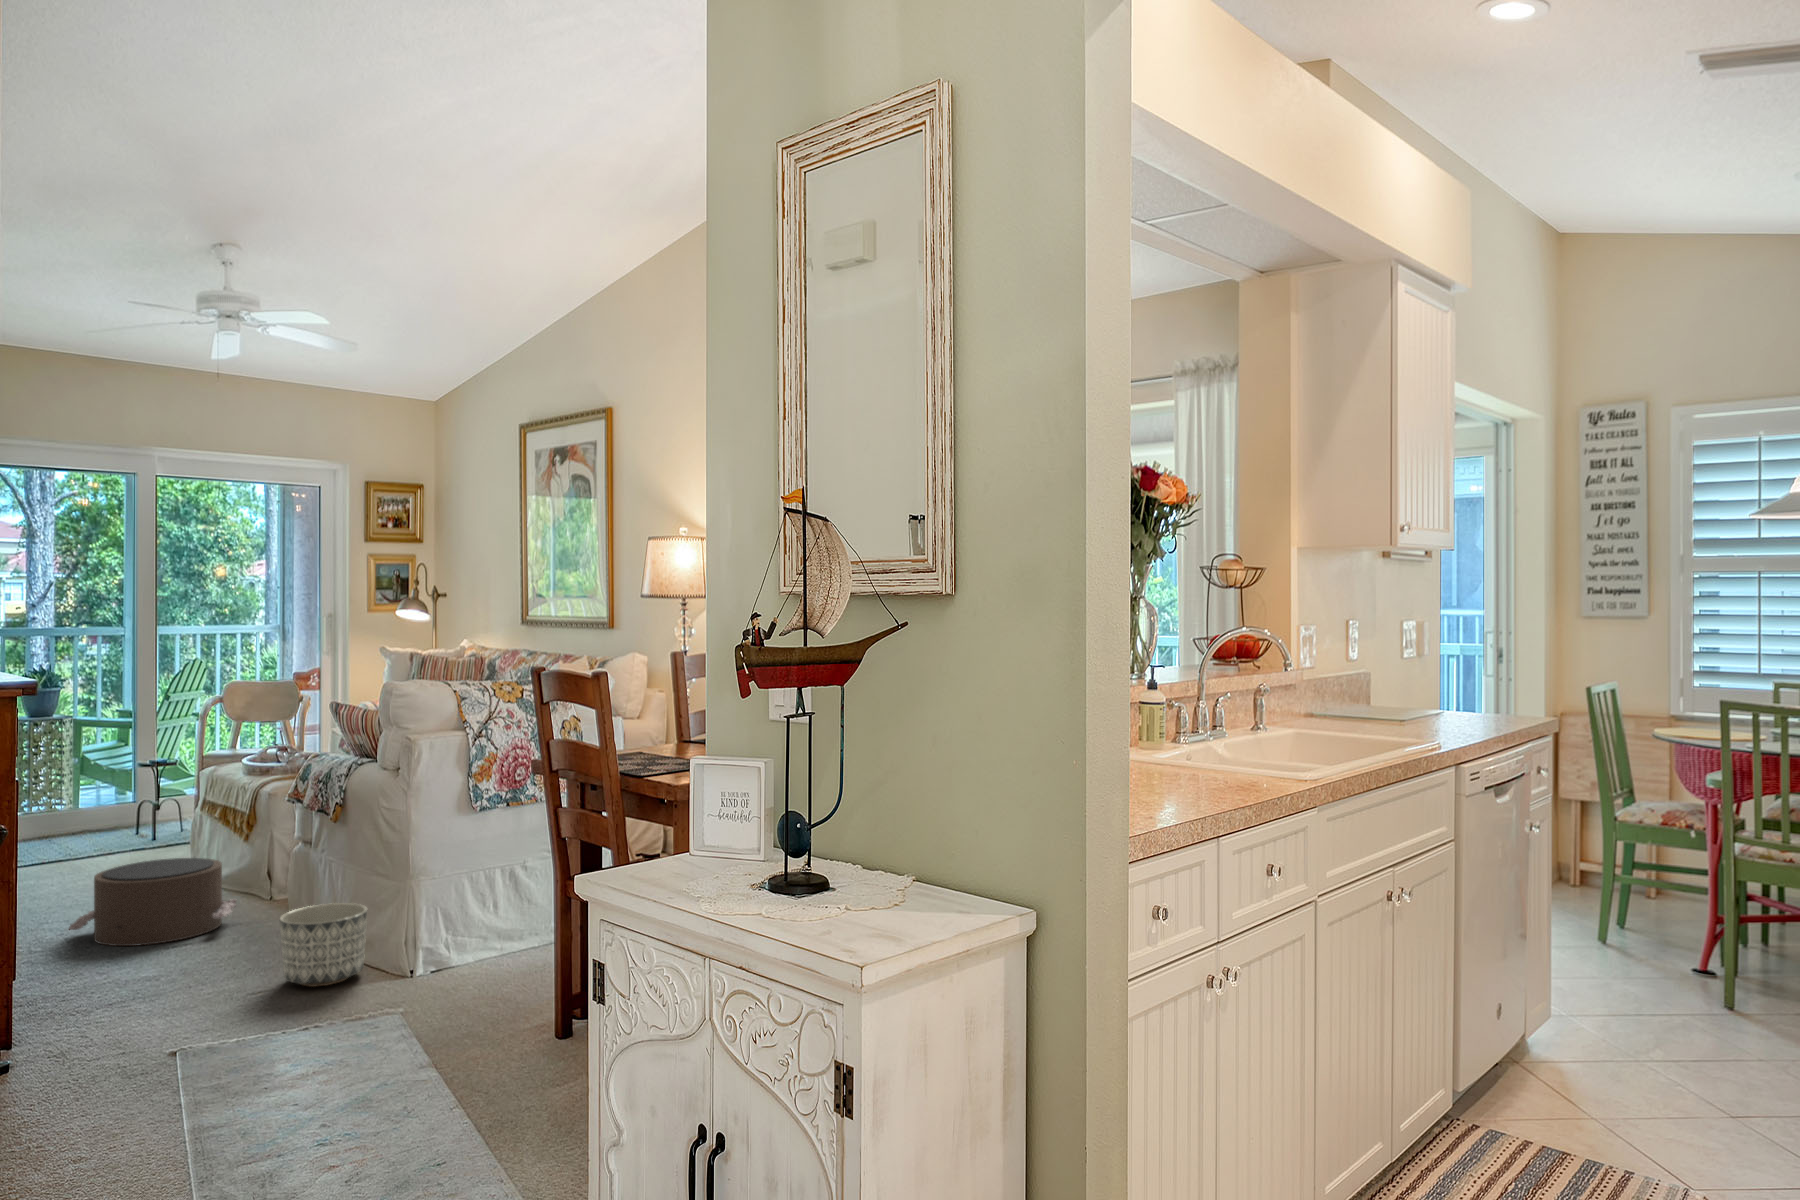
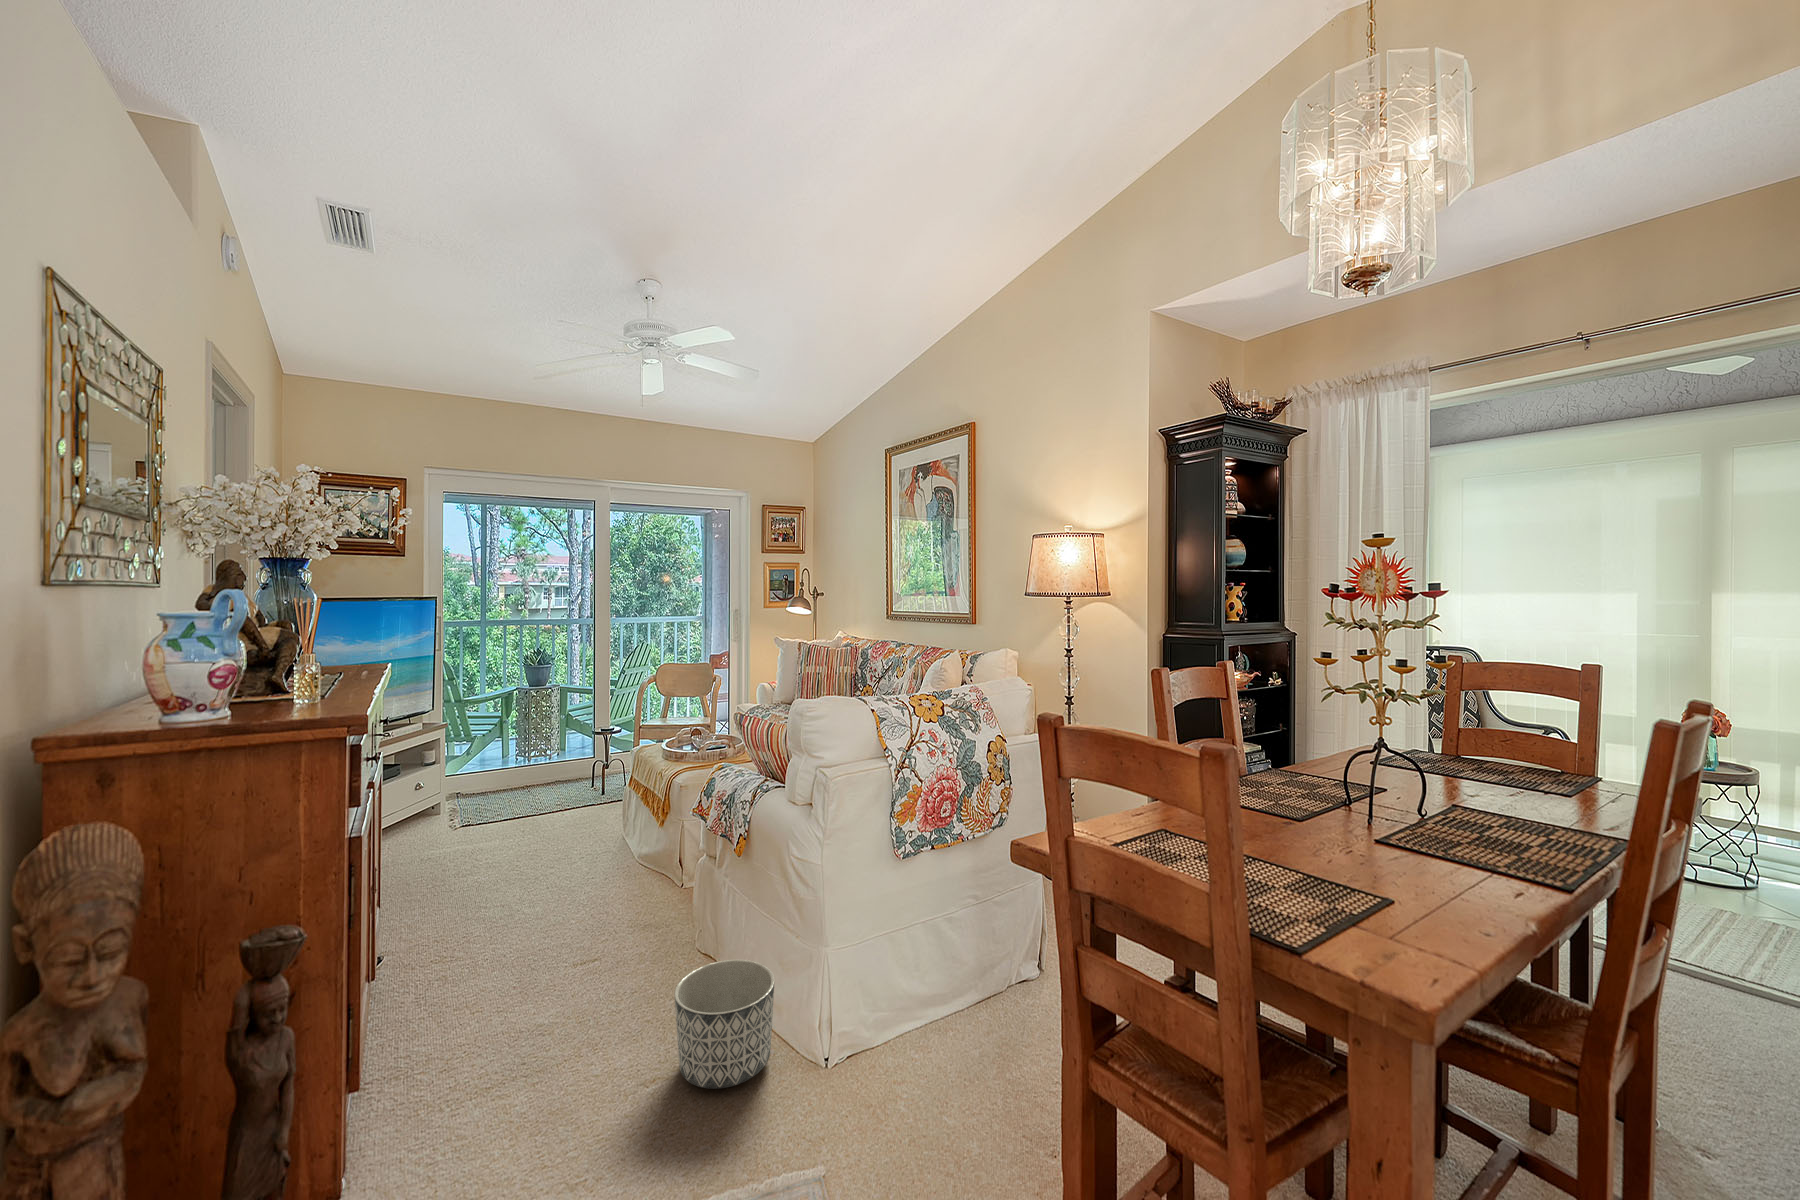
pouf: present [69,858,236,946] -> none [488,849,650,957]

